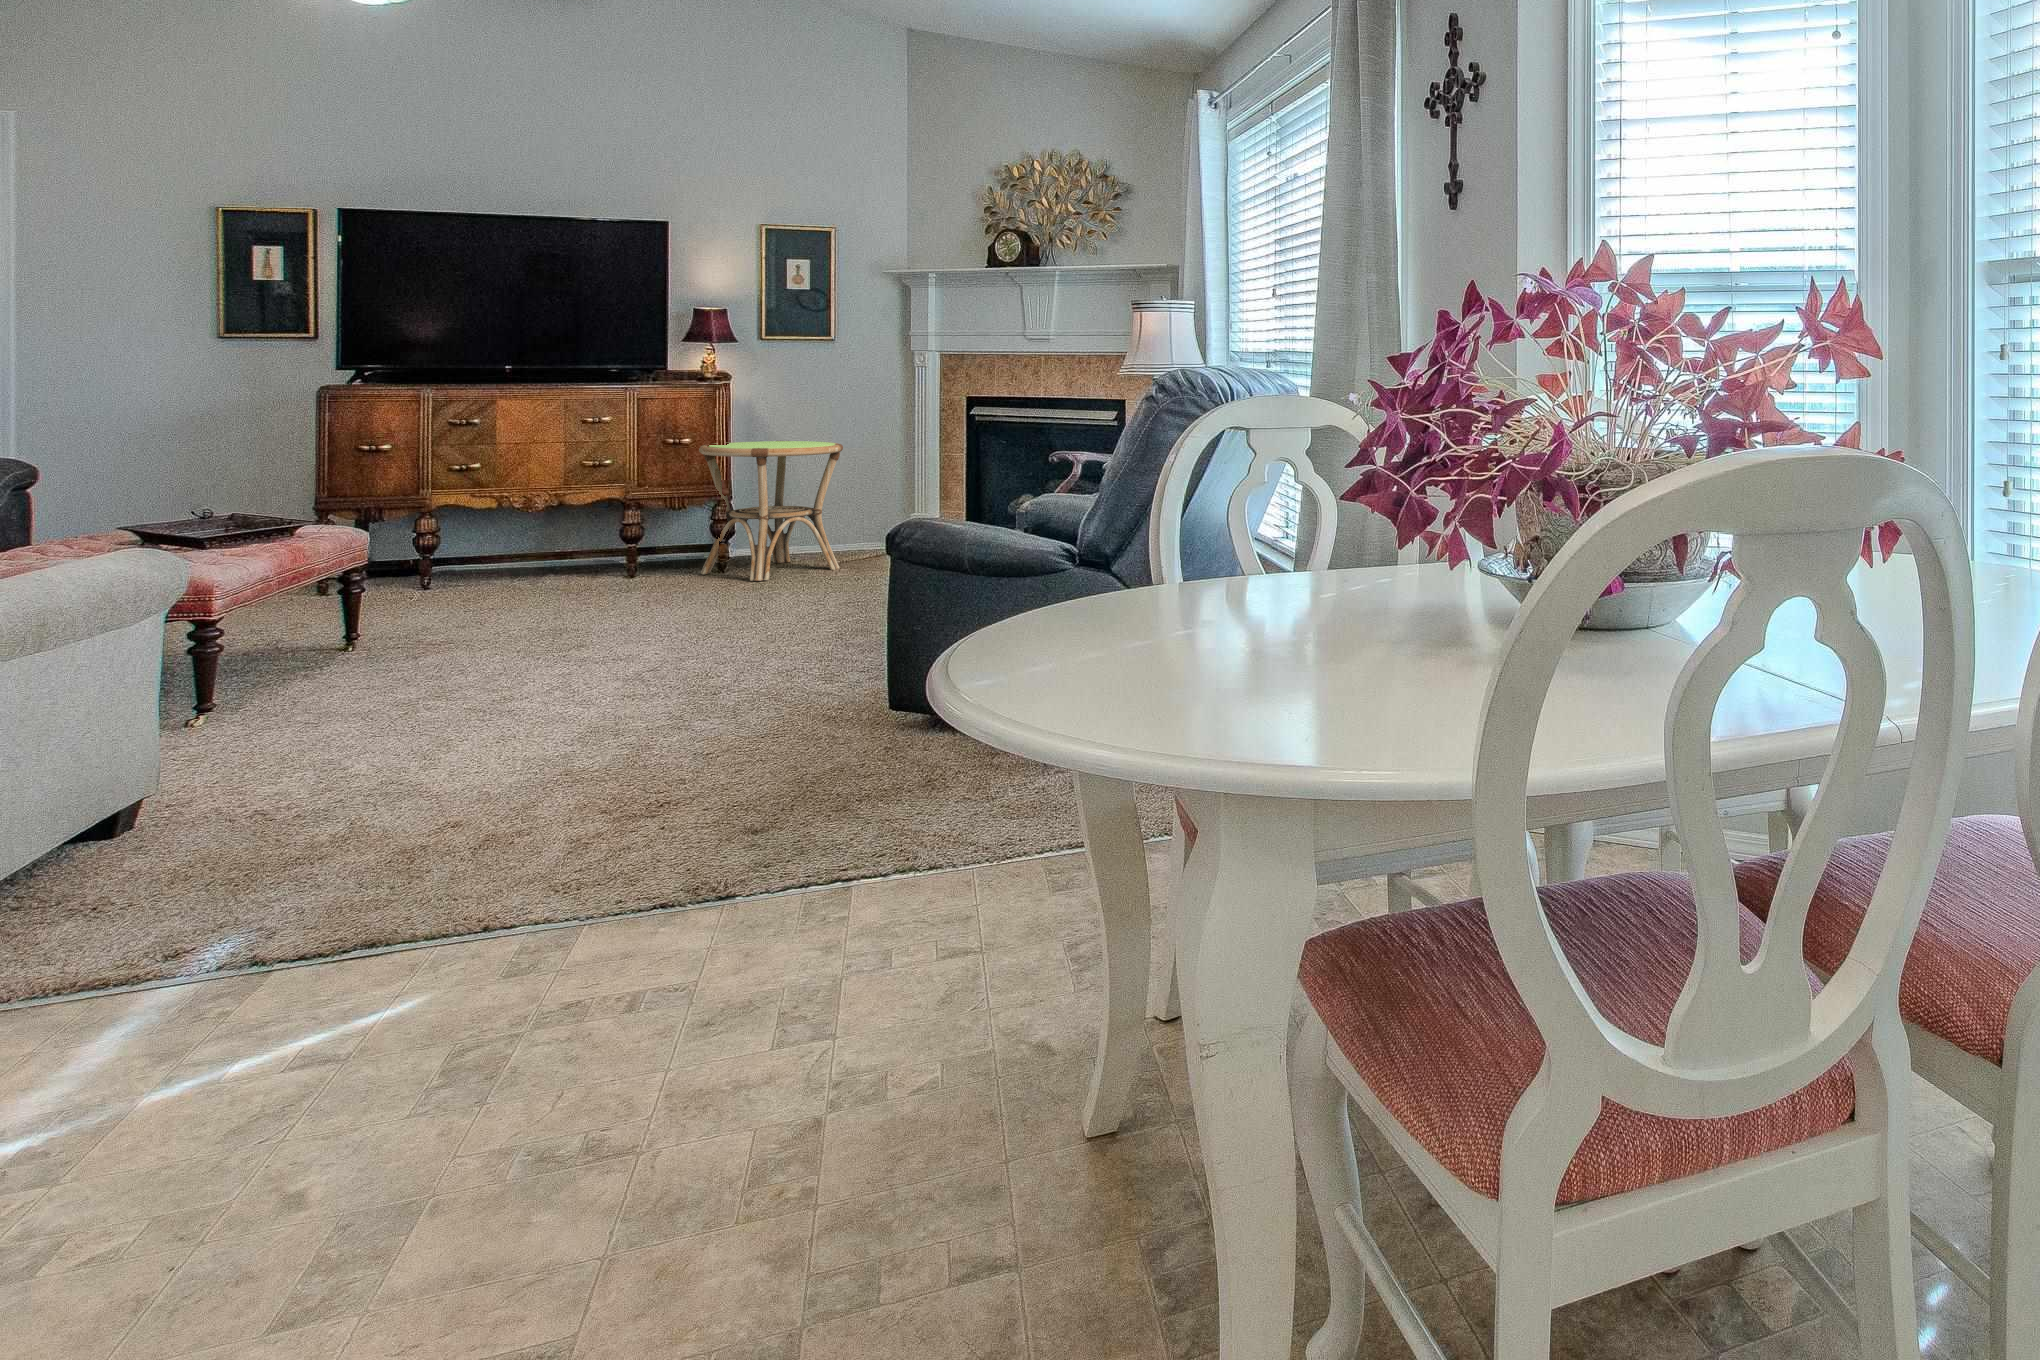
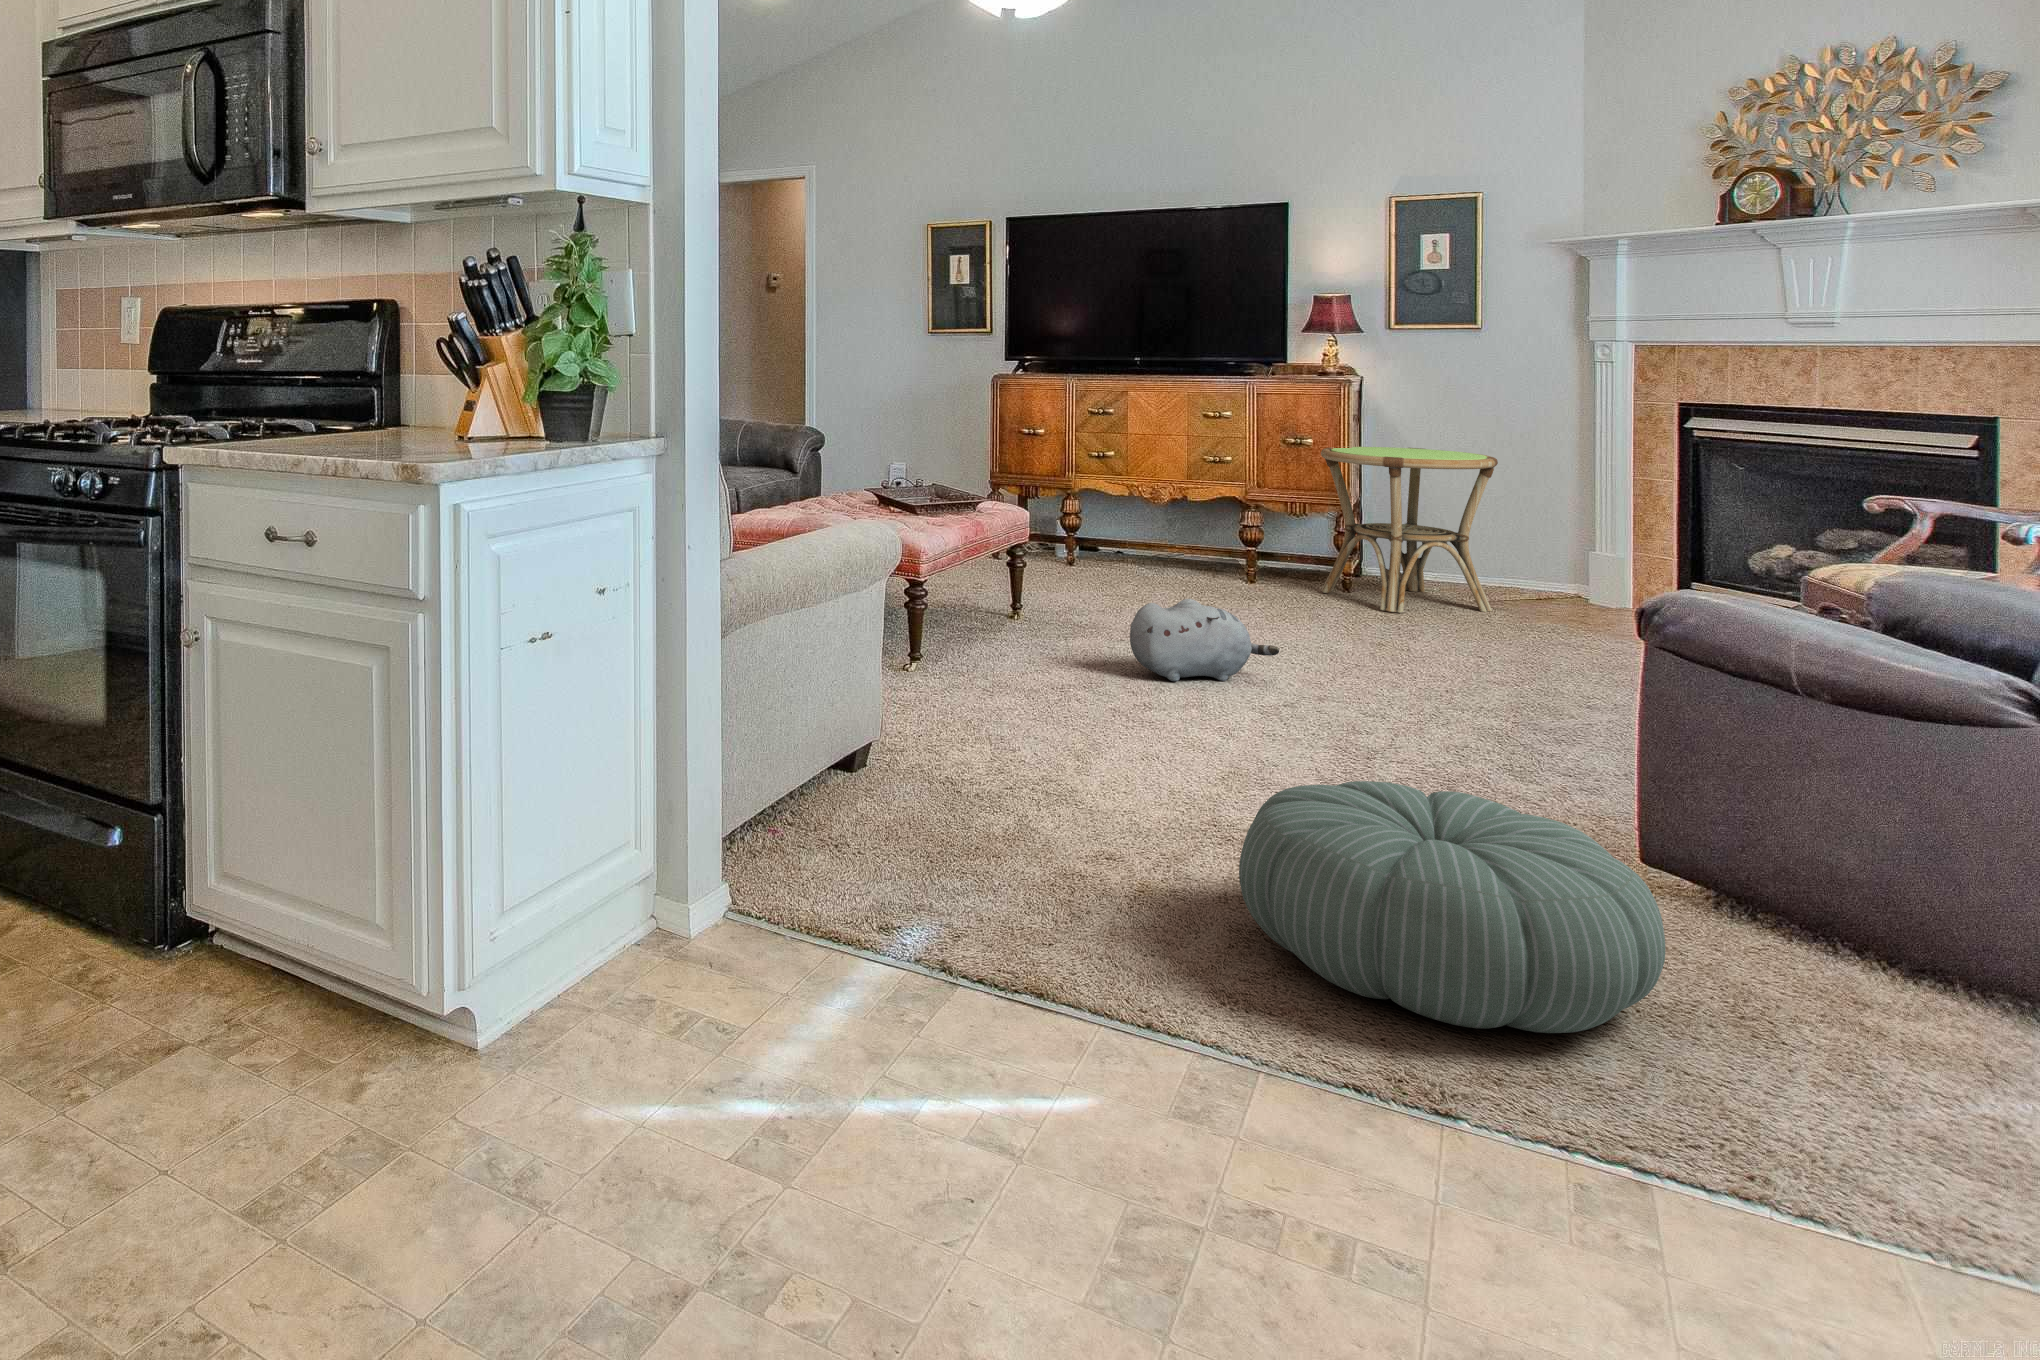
plush toy: none [494,589,649,670] -> present [1130,599,1279,681]
pouf: none [580,681,888,848] -> present [1239,781,1666,1033]

